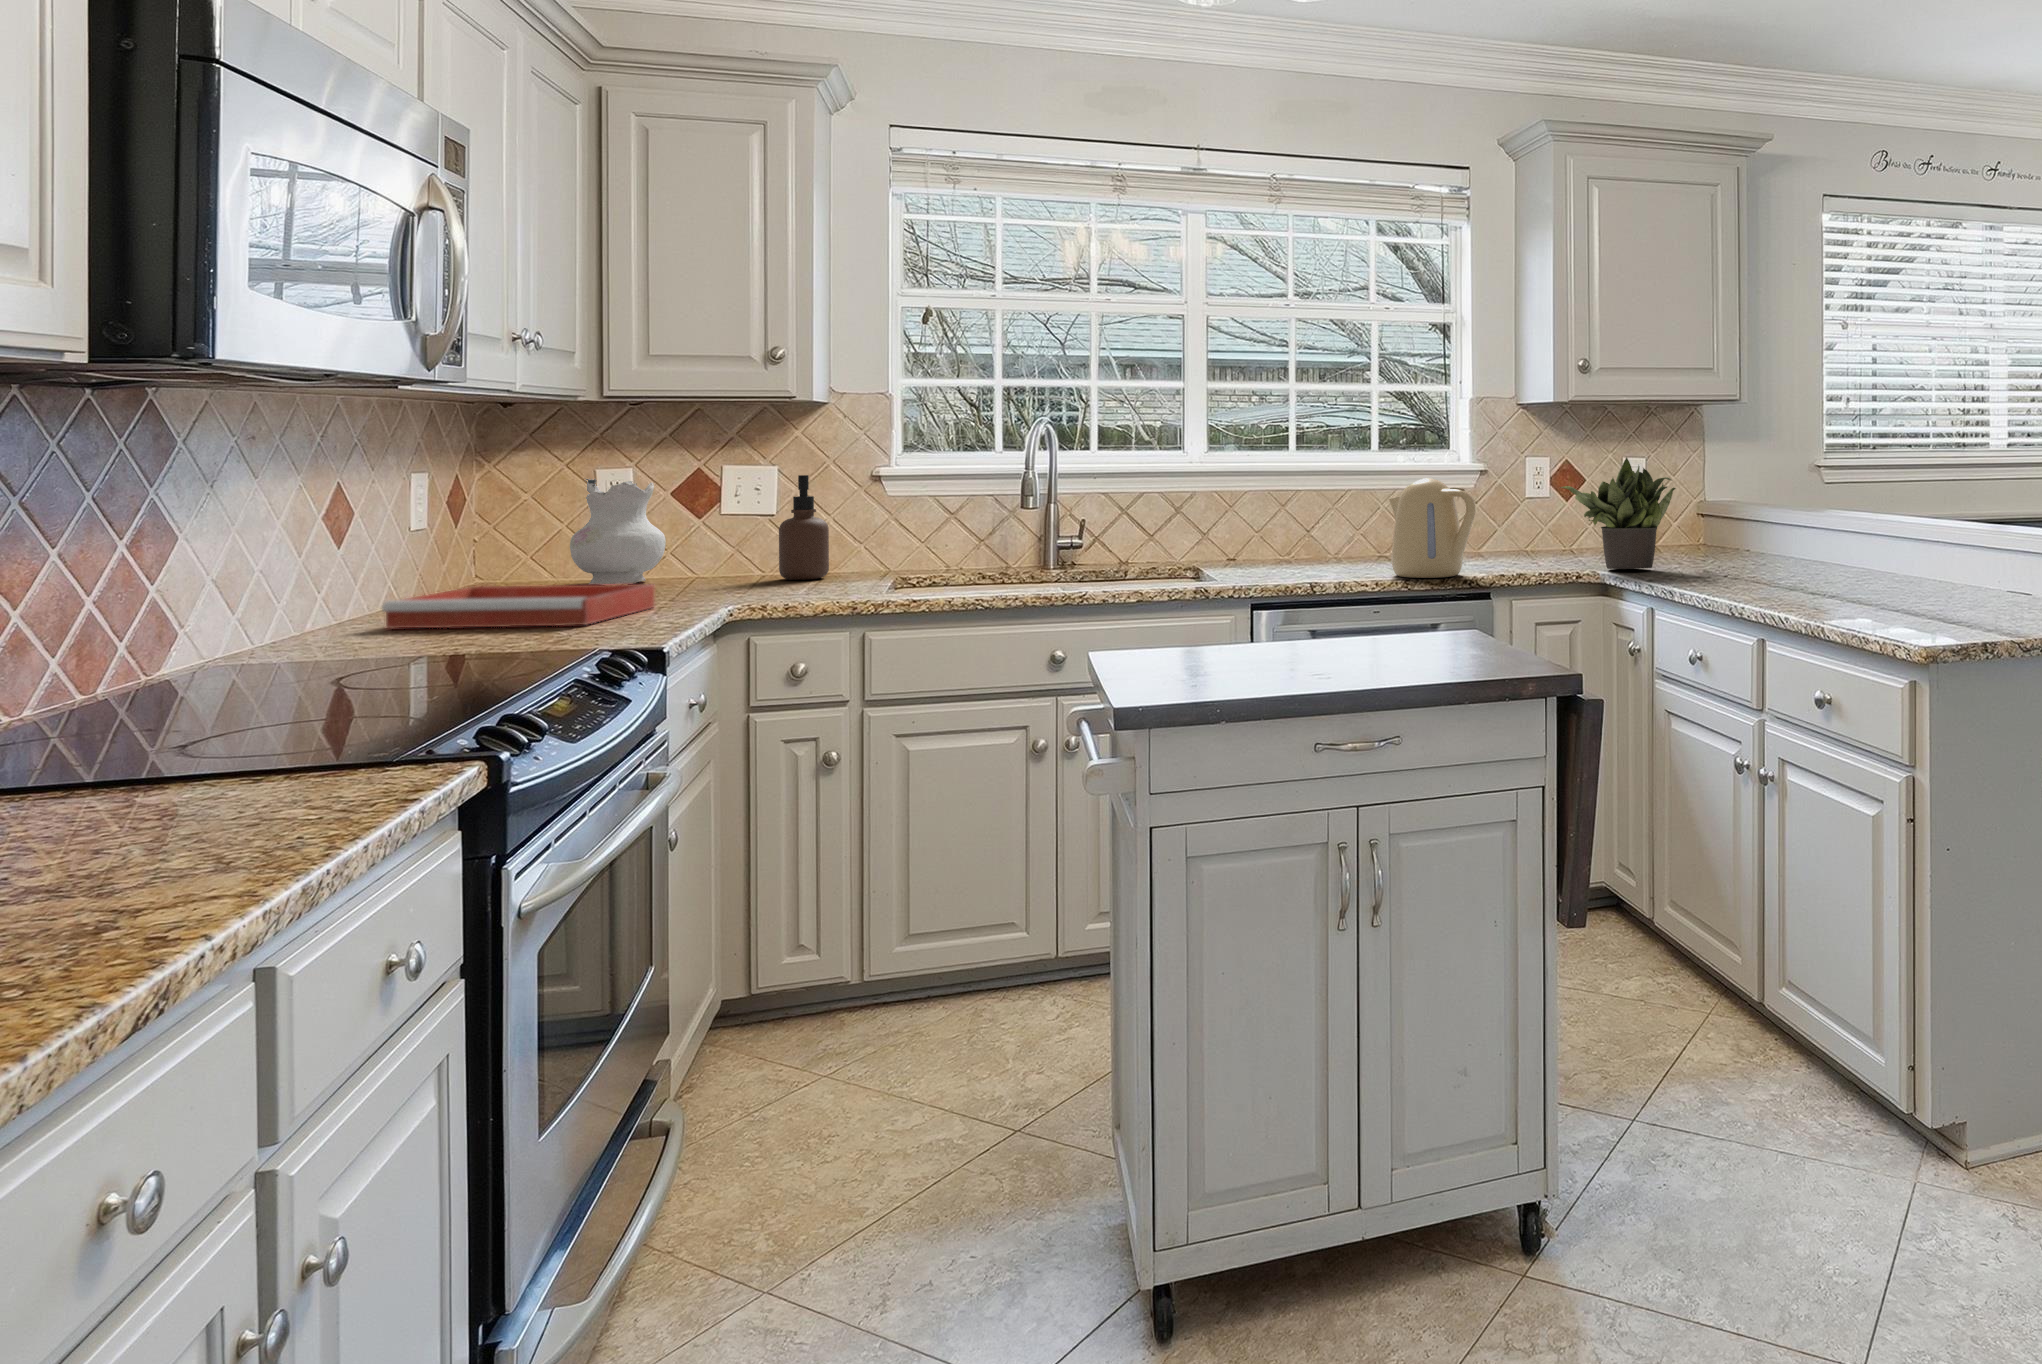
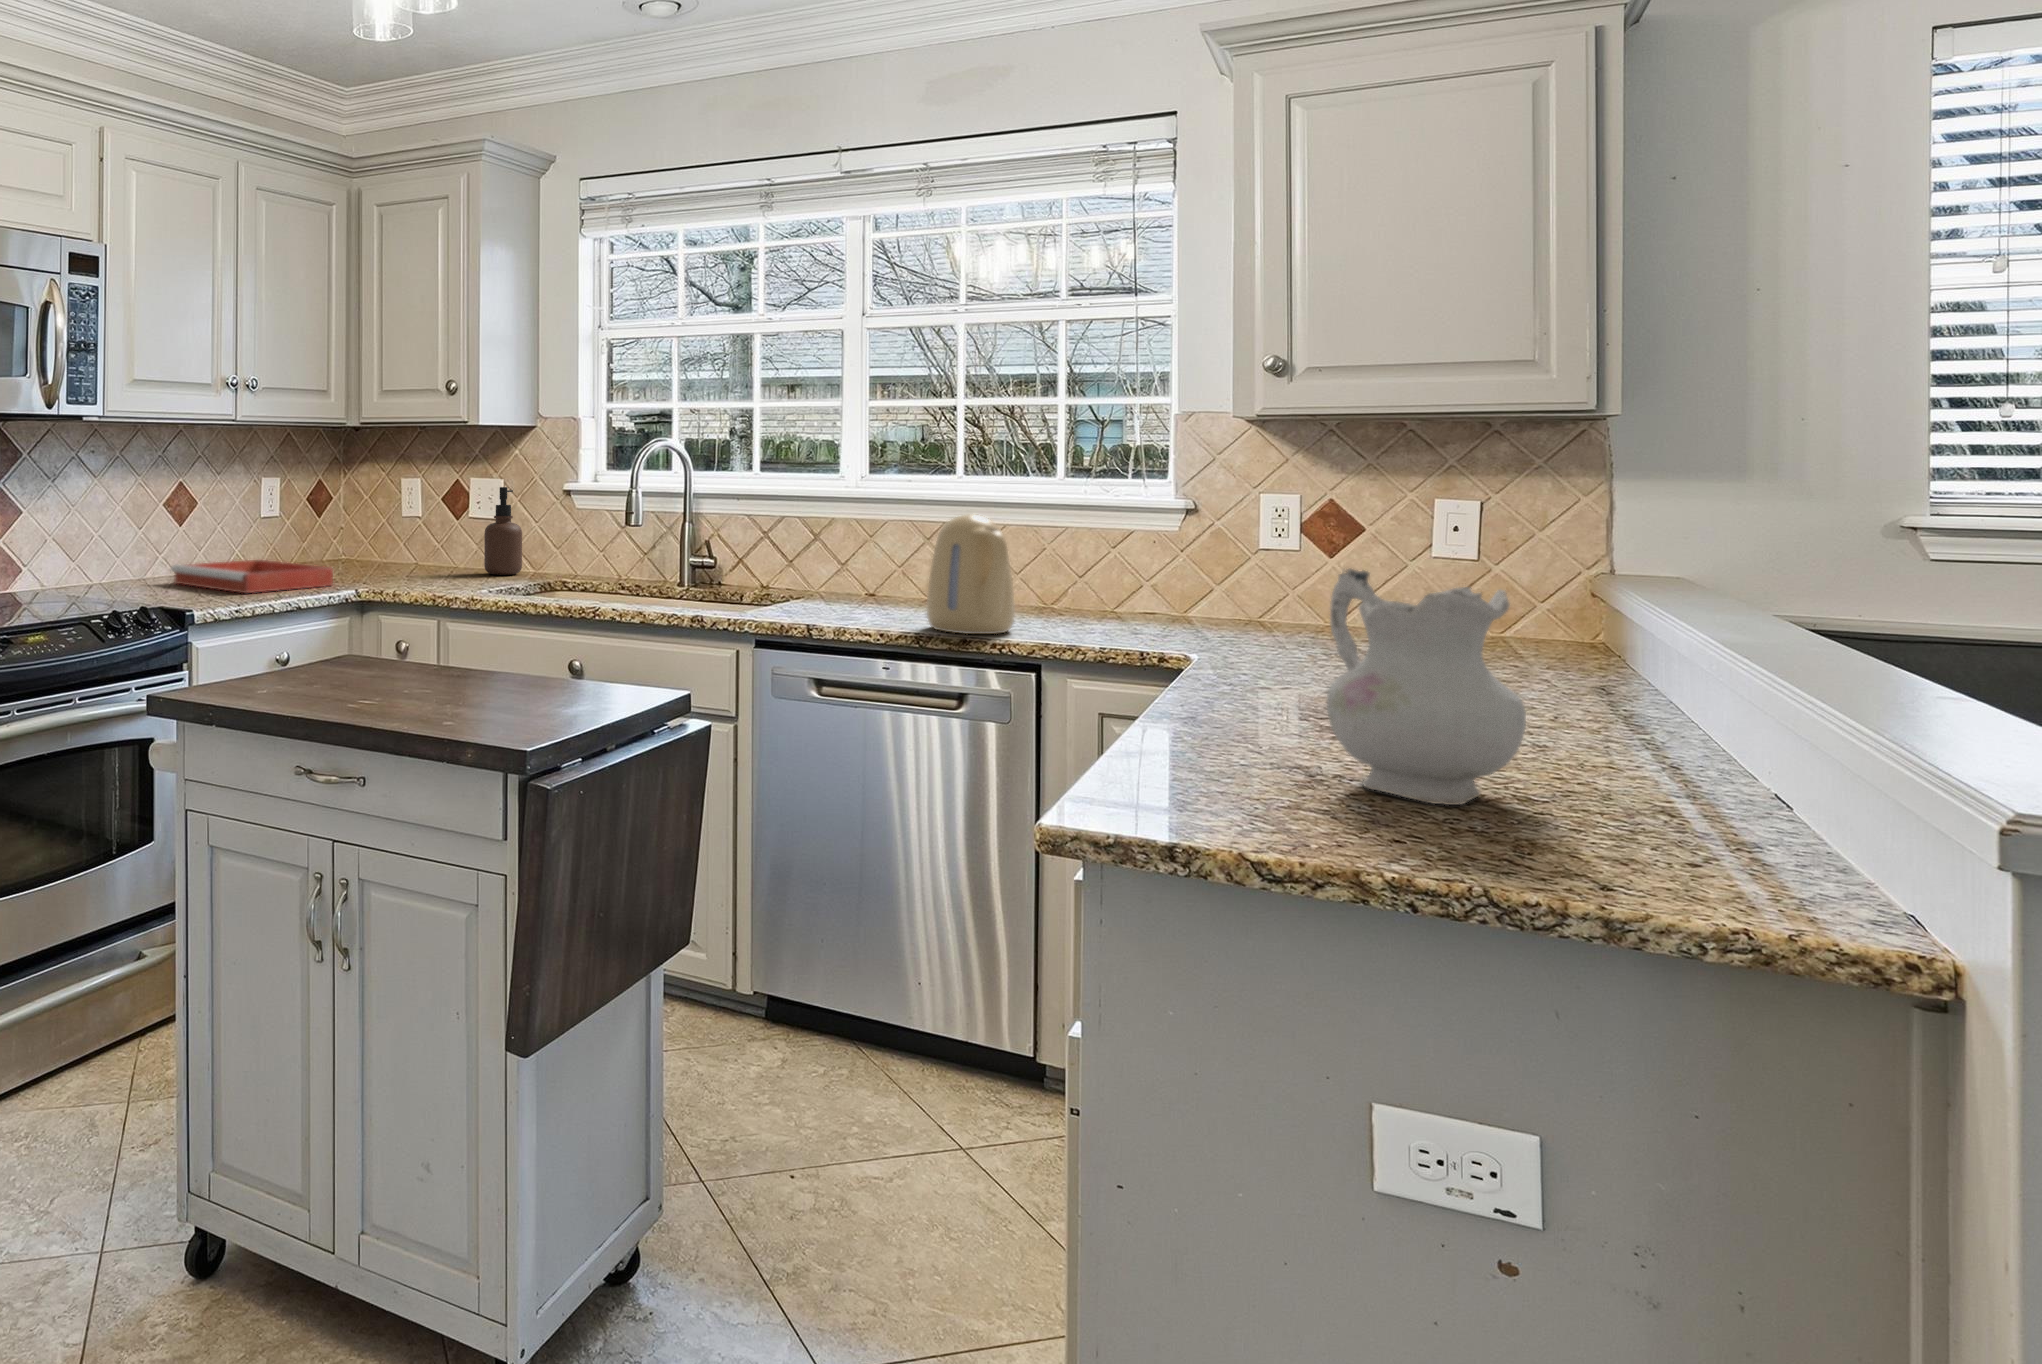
potted plant: present [1560,457,1676,569] -> none [1143,496,1322,655]
ceramic pitcher: present [570,478,666,585] -> present [1327,569,1526,805]

